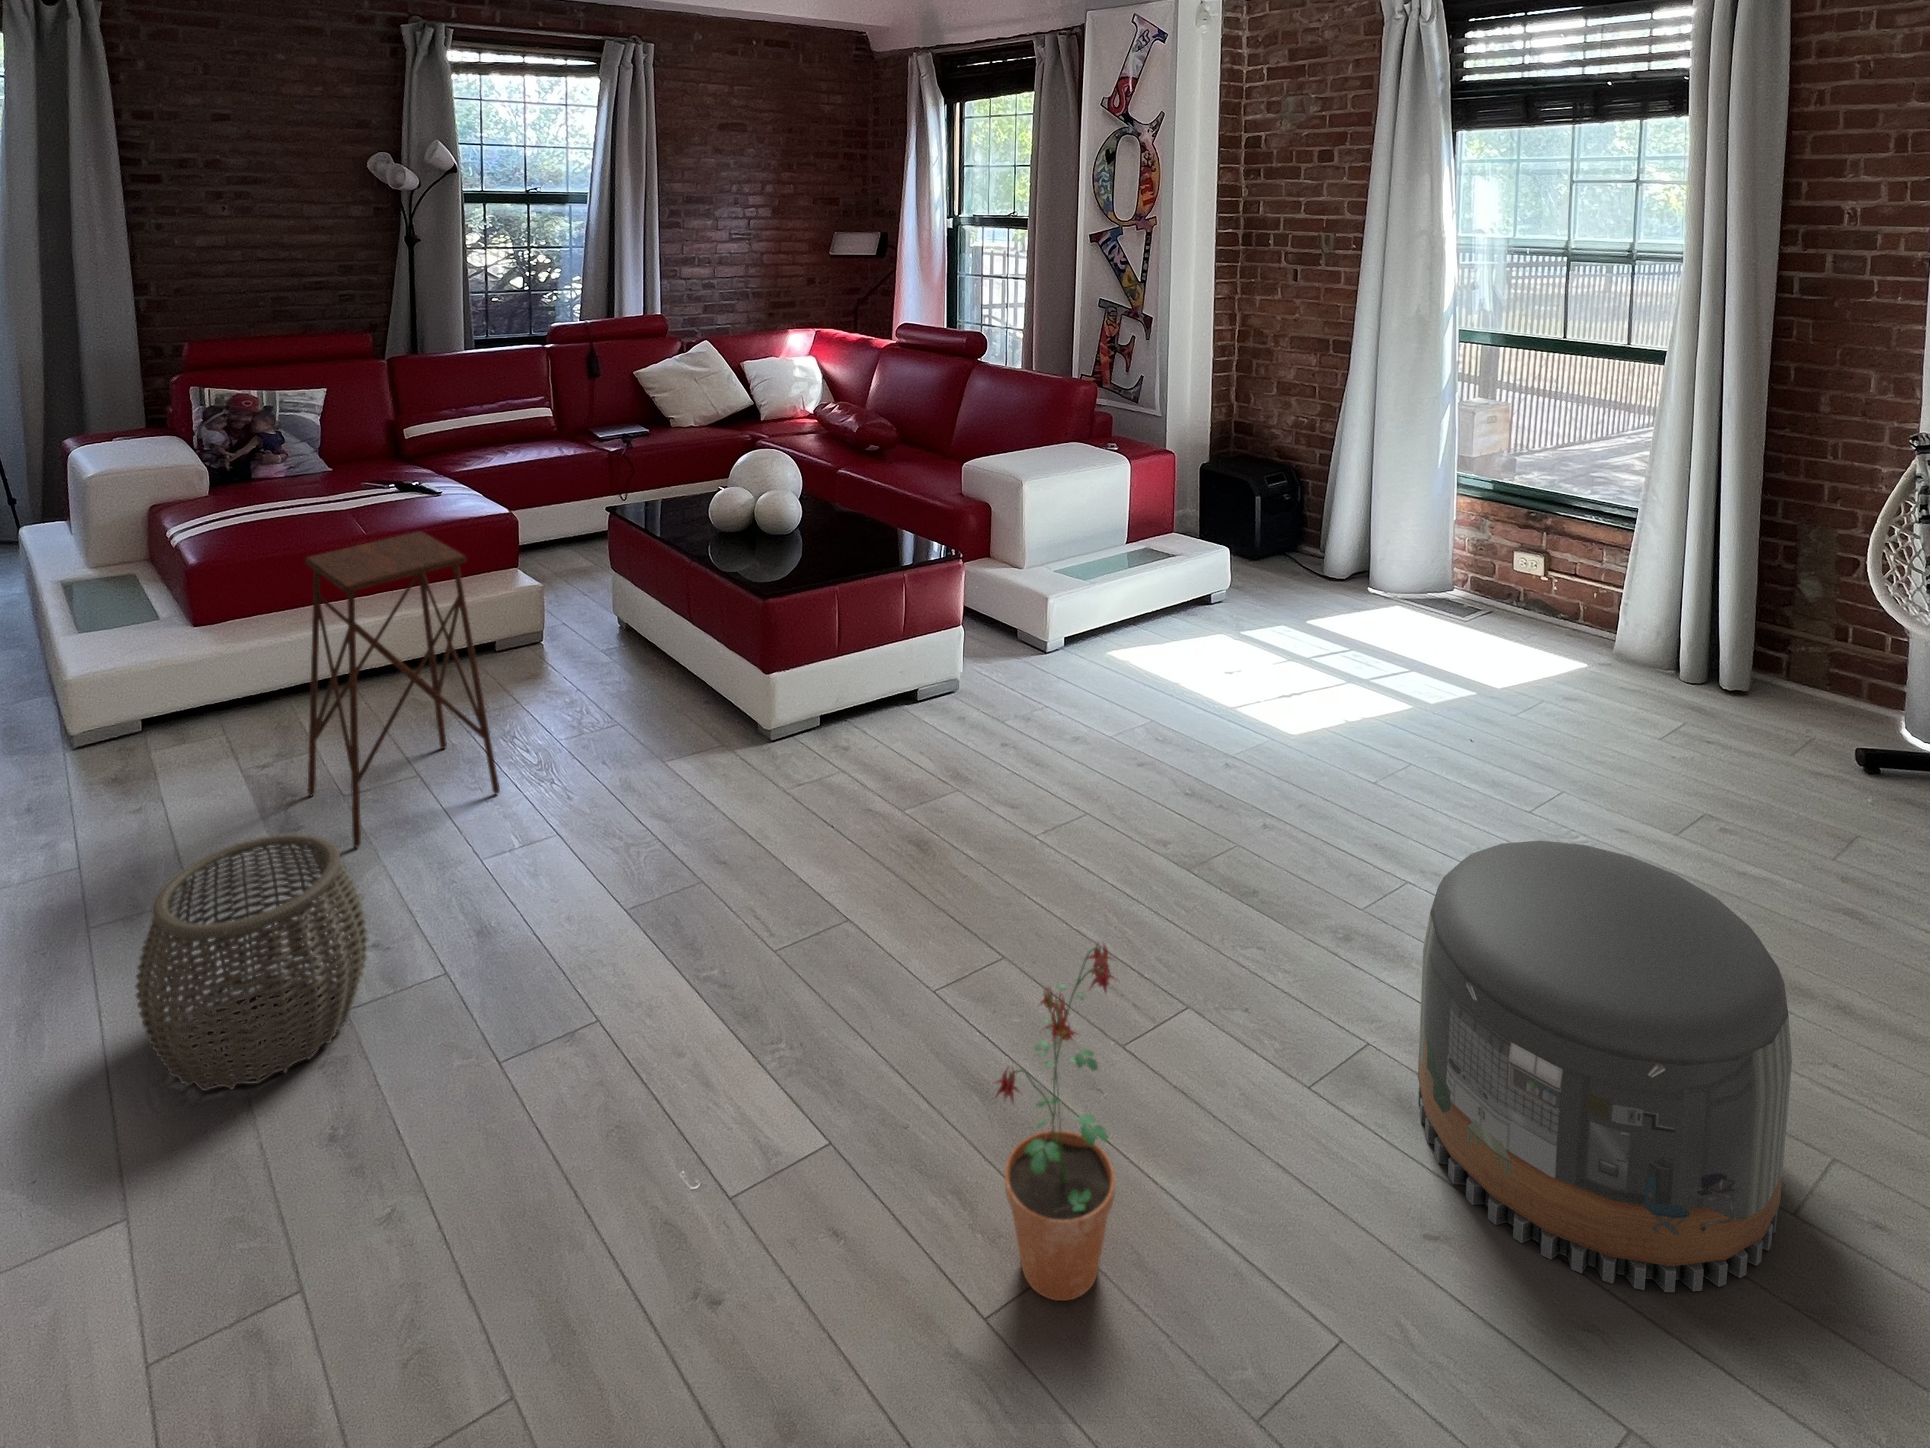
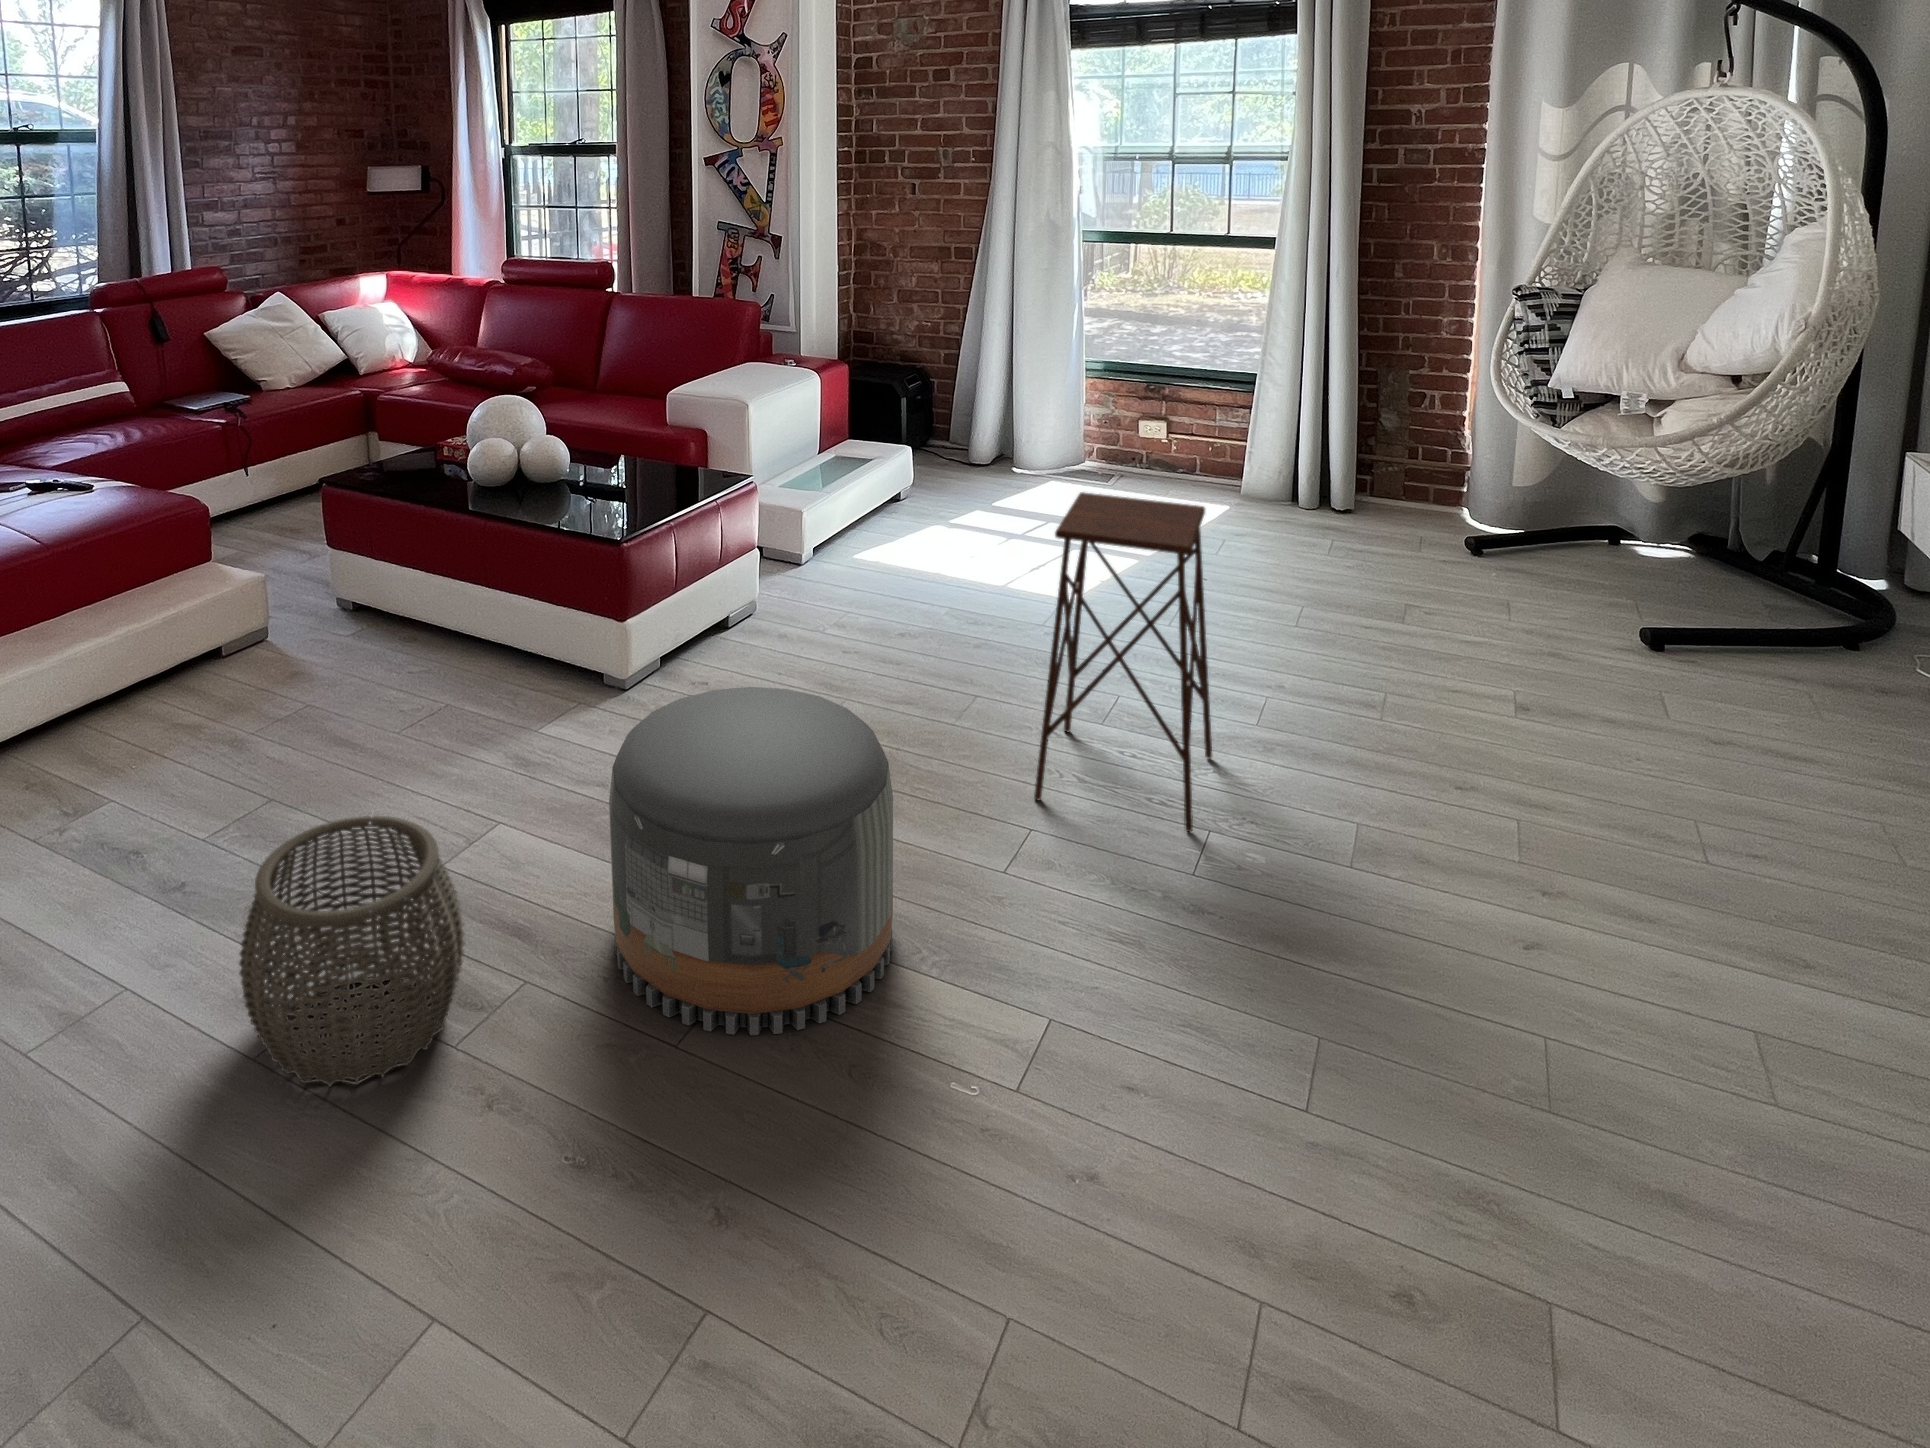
side table: present [305,531,500,848] -> present [1034,492,1212,832]
pouf: present [1418,840,1792,1292] -> present [609,687,893,1035]
potted plant: present [993,943,1115,1301] -> none [1173,722,1287,1014]

